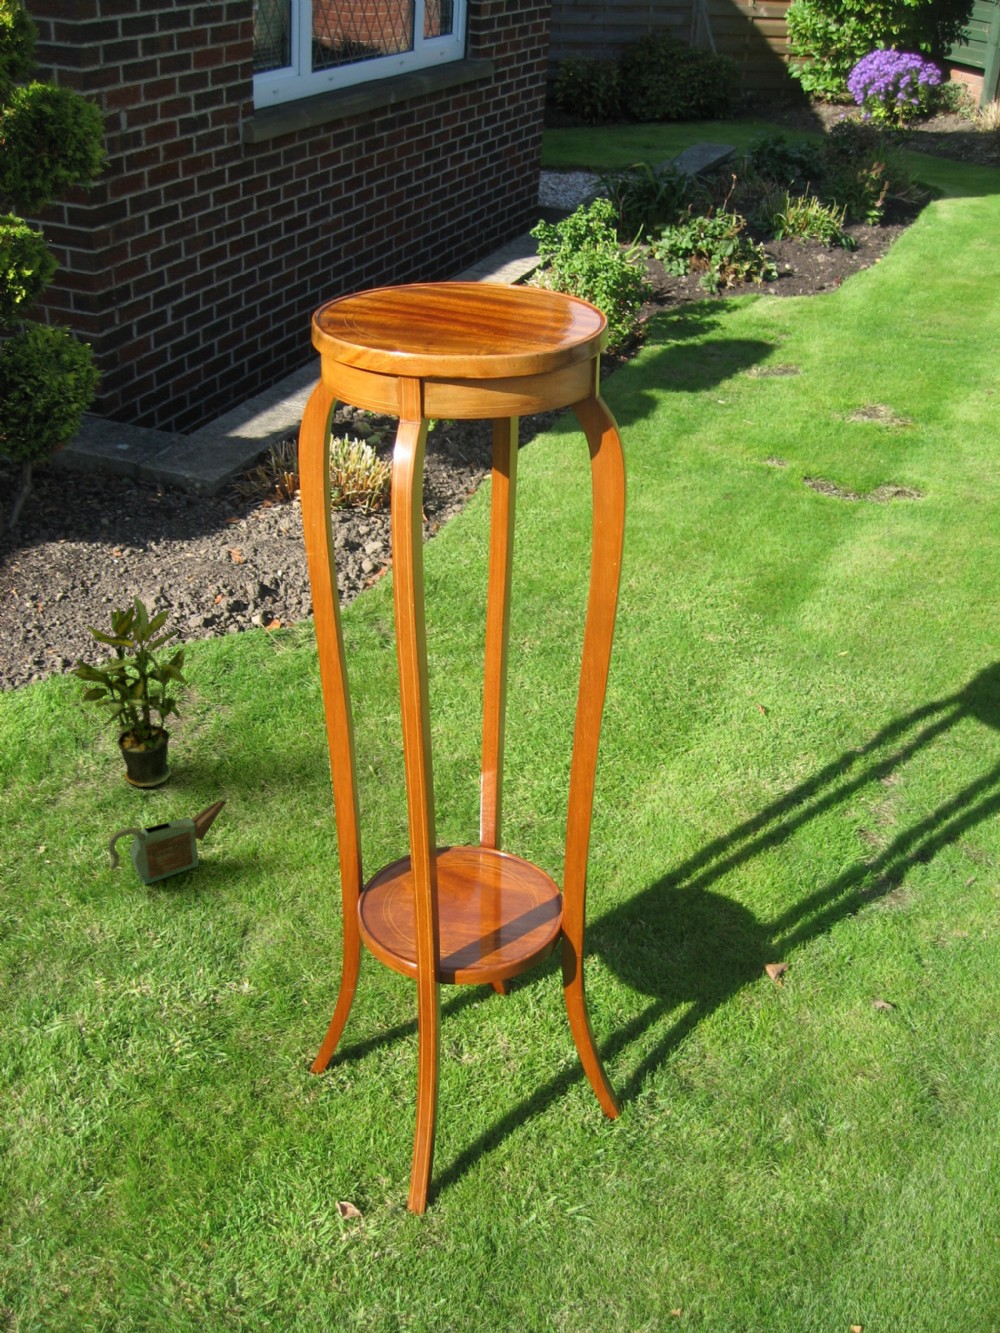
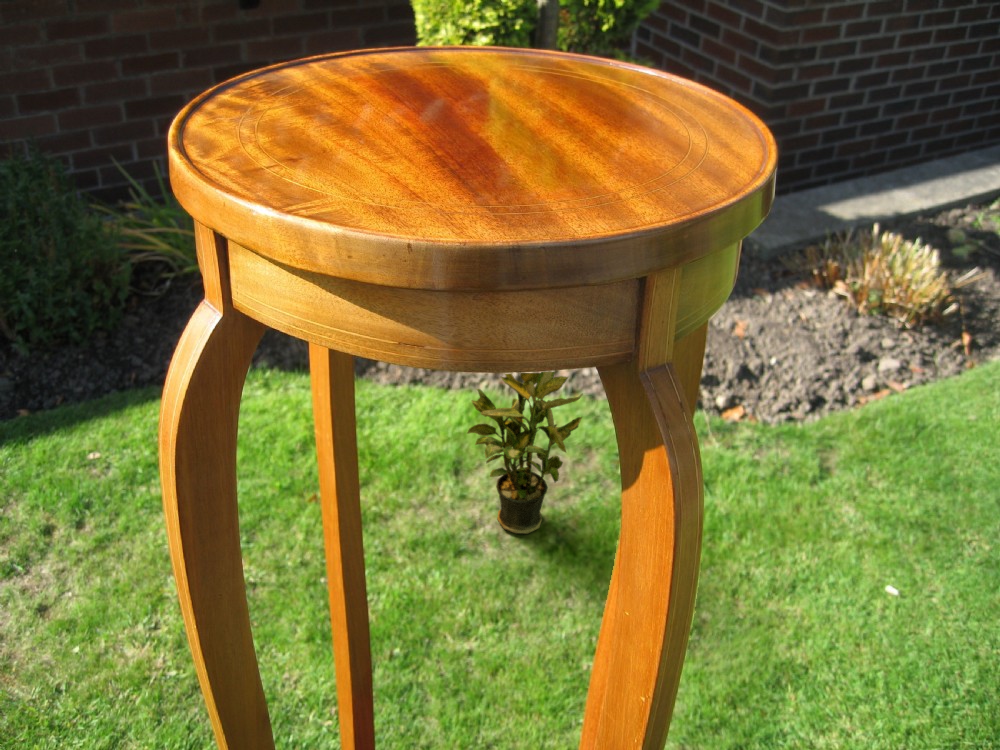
watering can: present [108,800,226,884] -> none [409,575,539,639]

